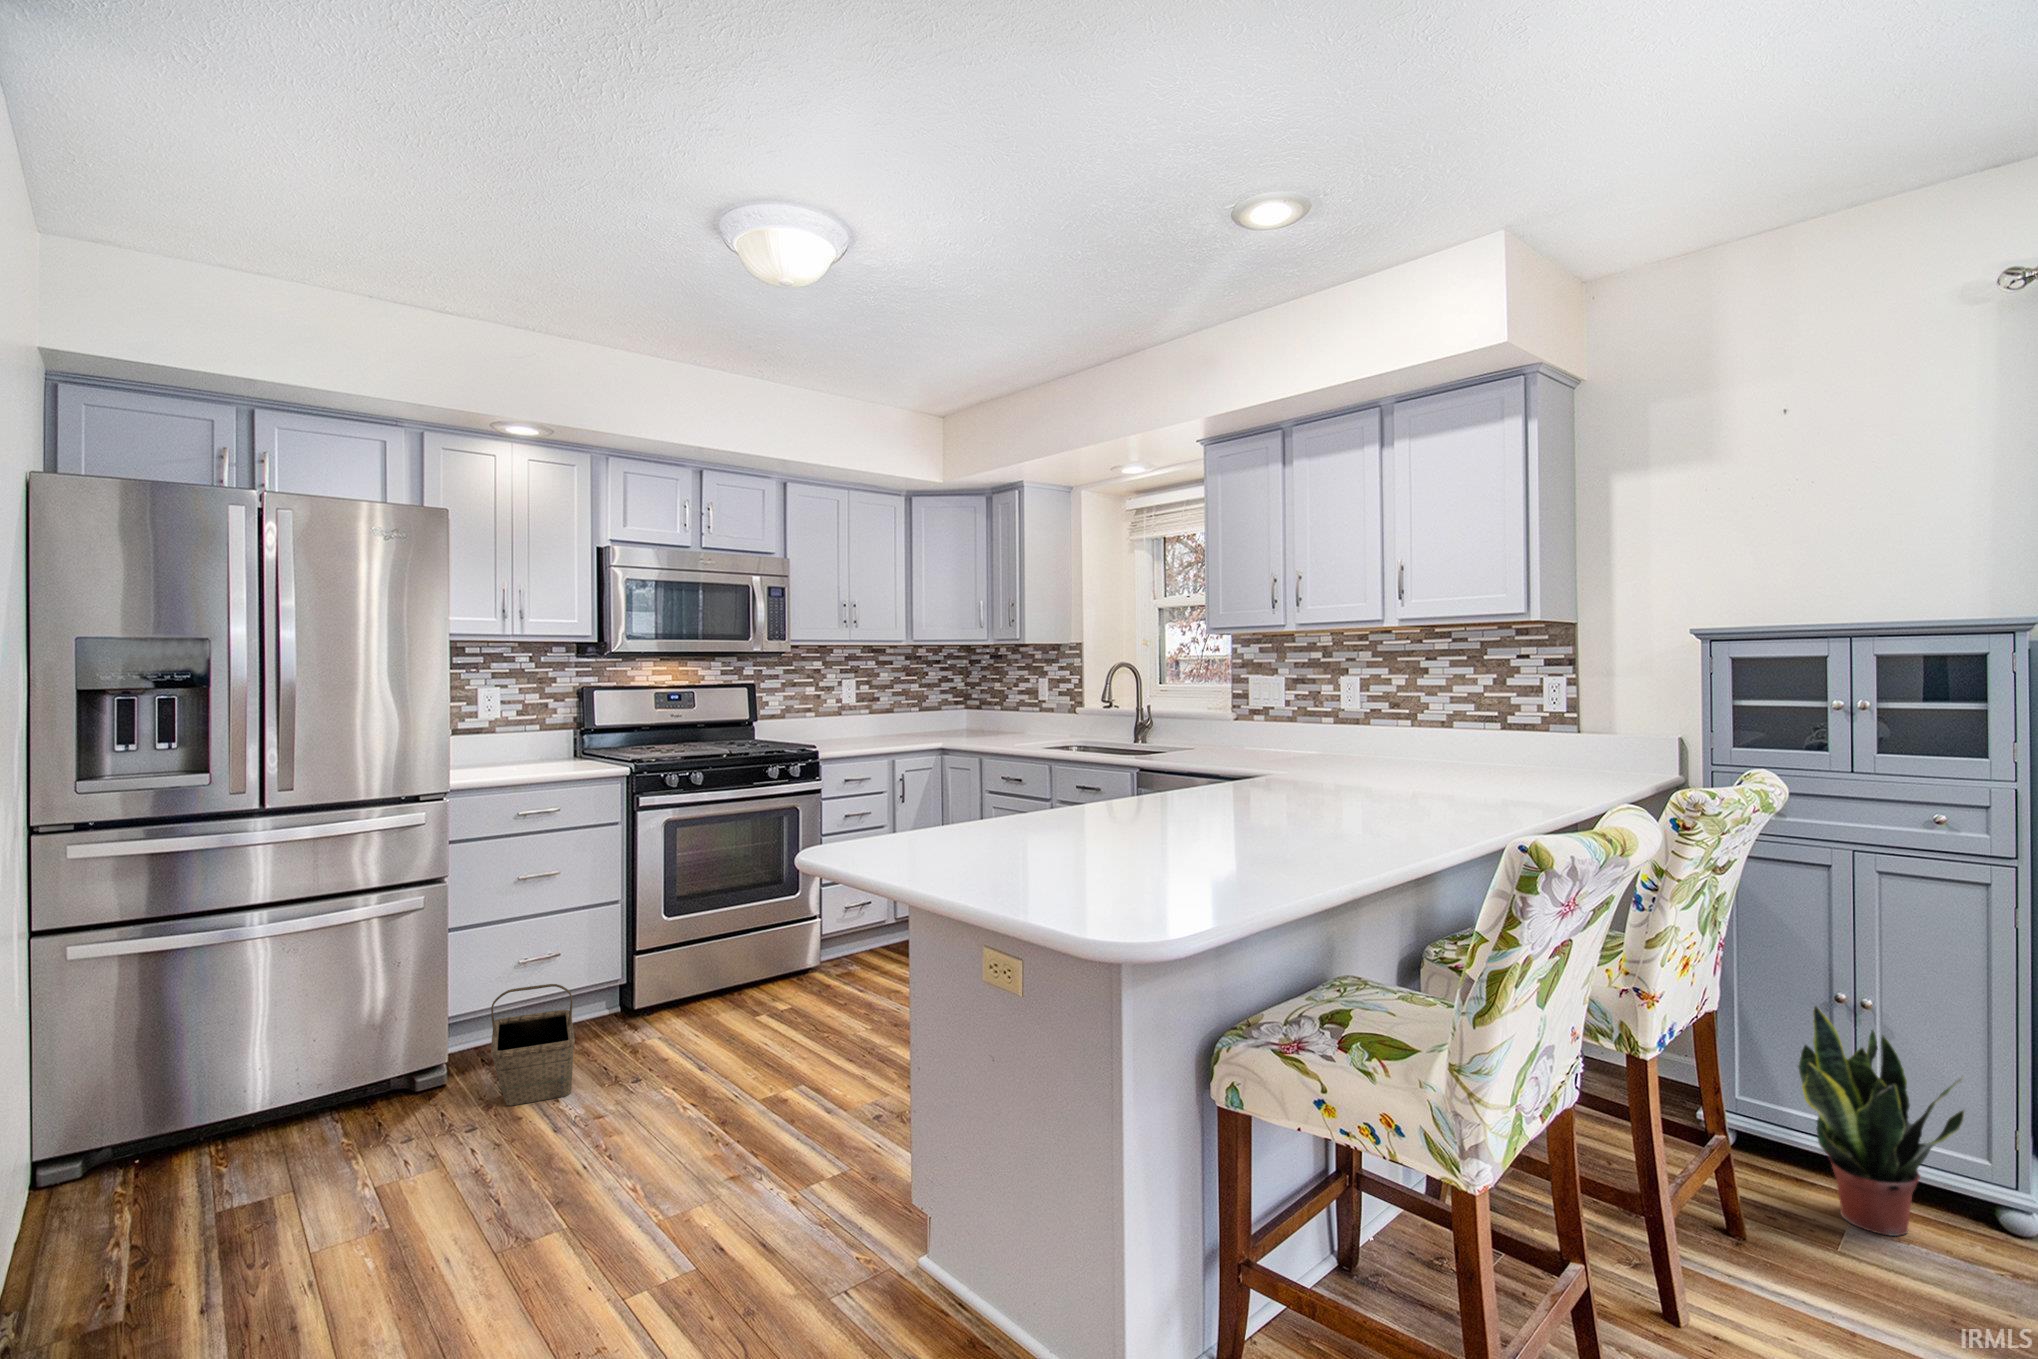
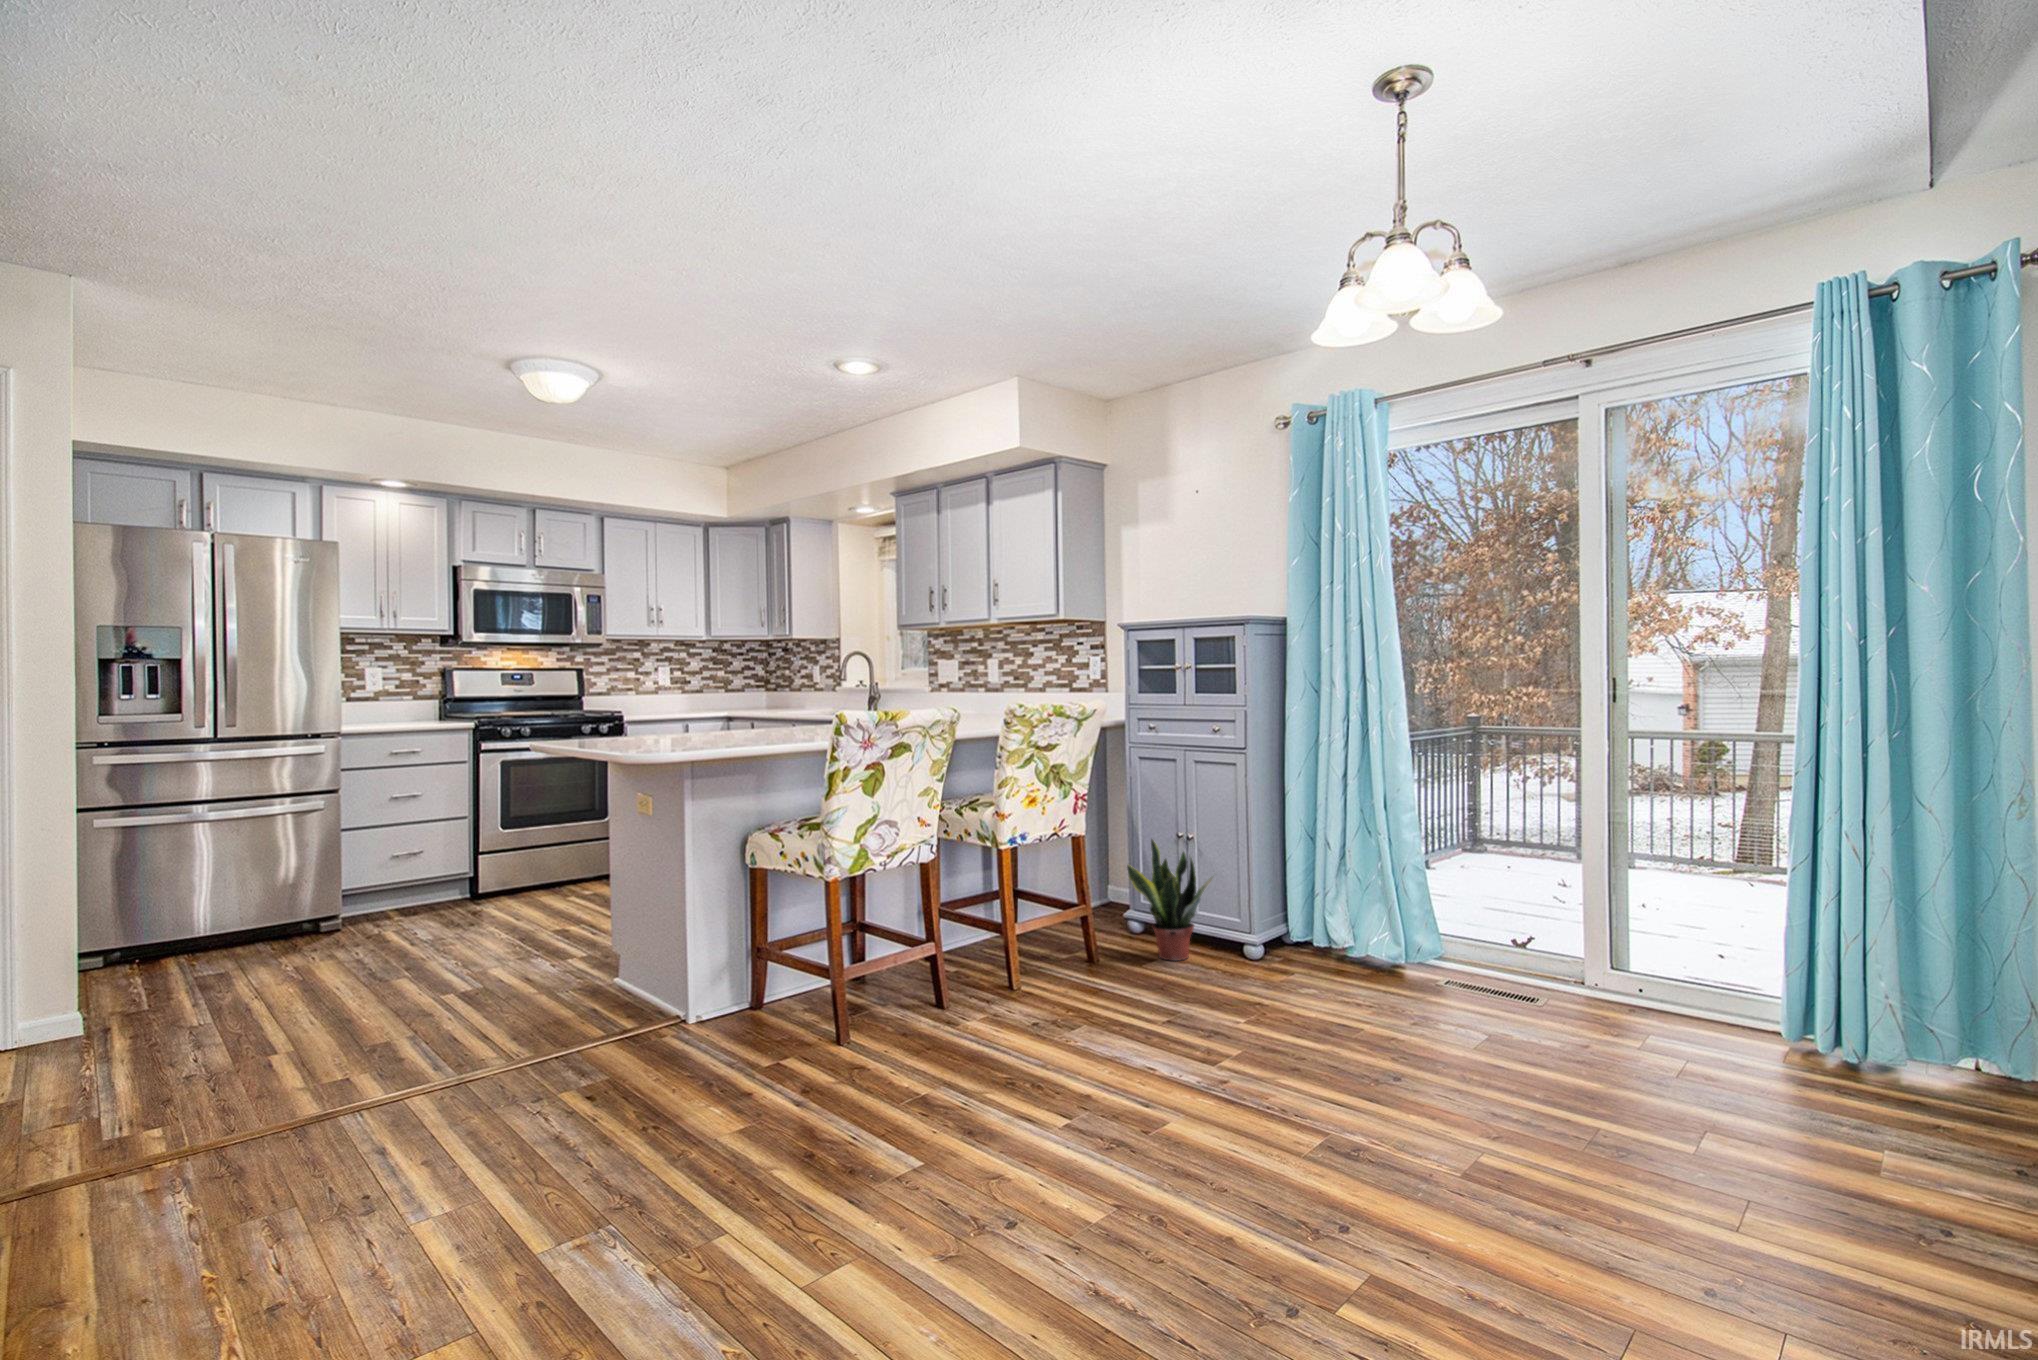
basket: present [491,984,575,1106] -> none [368,863,428,938]

